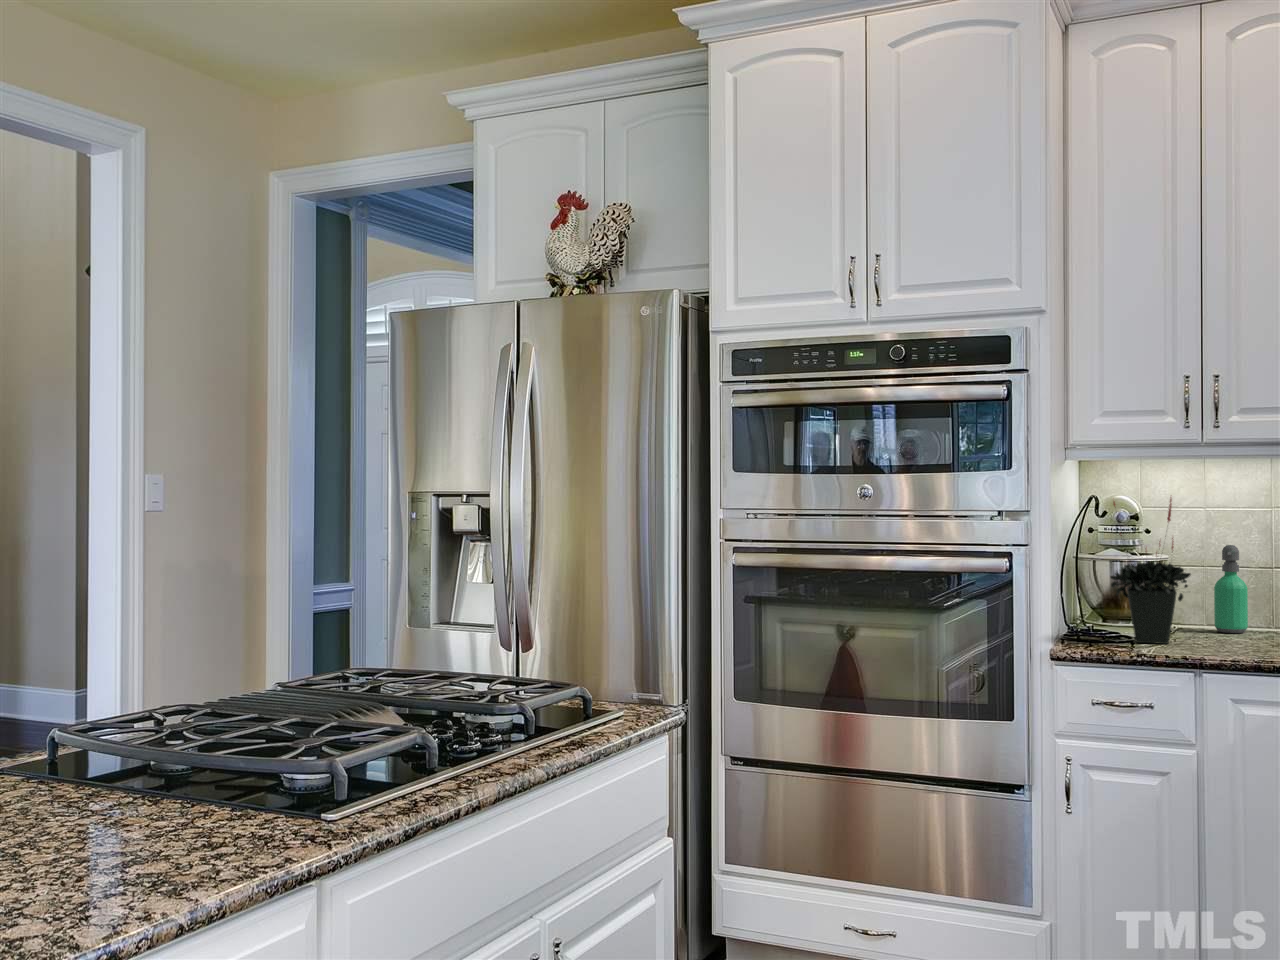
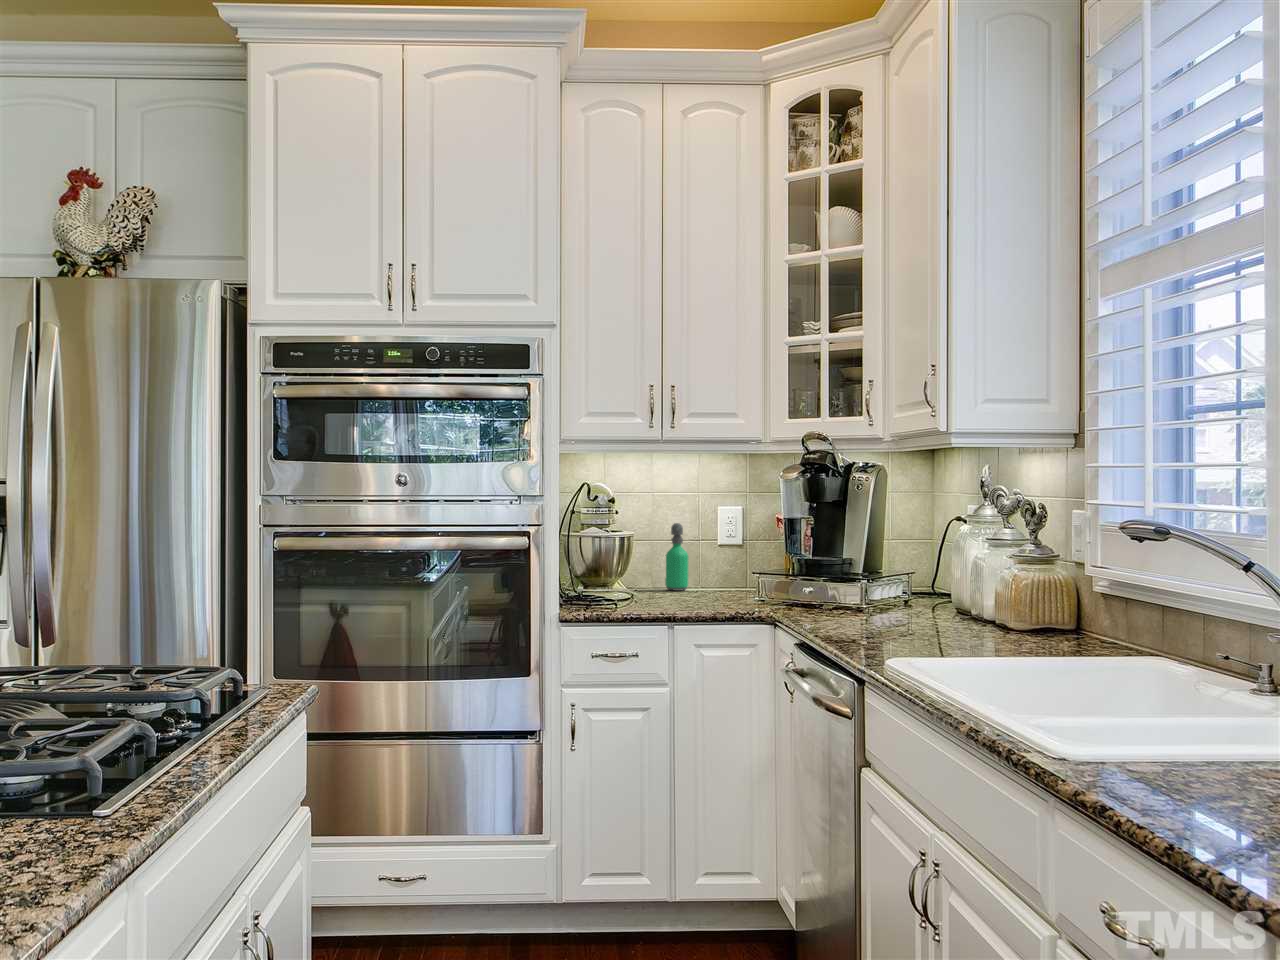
potted plant: present [1111,497,1191,644] -> none [599,484,660,603]

